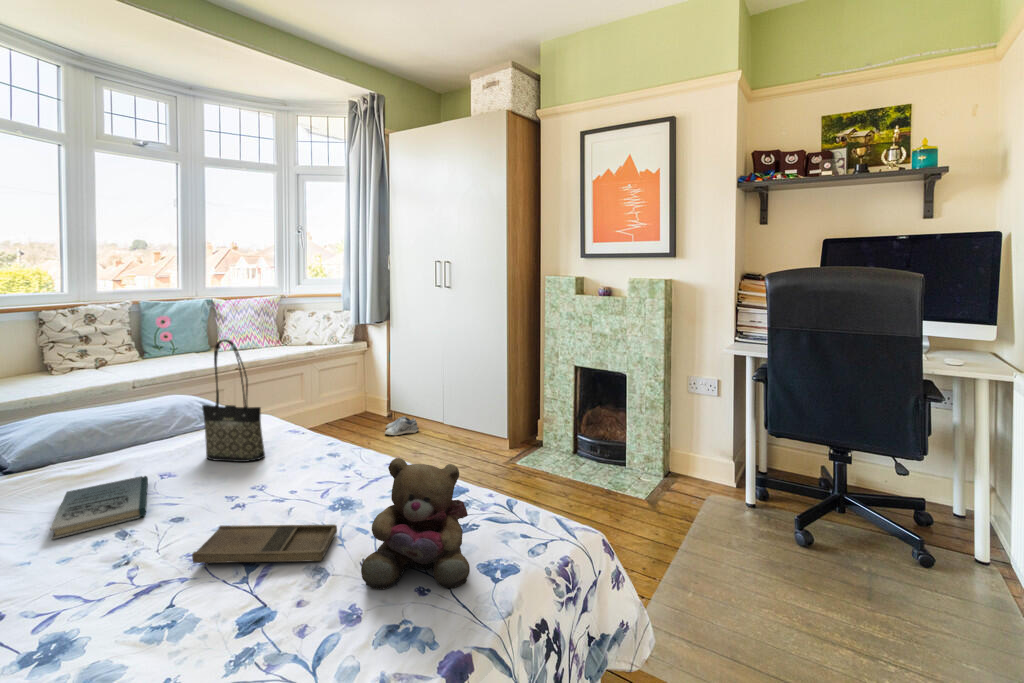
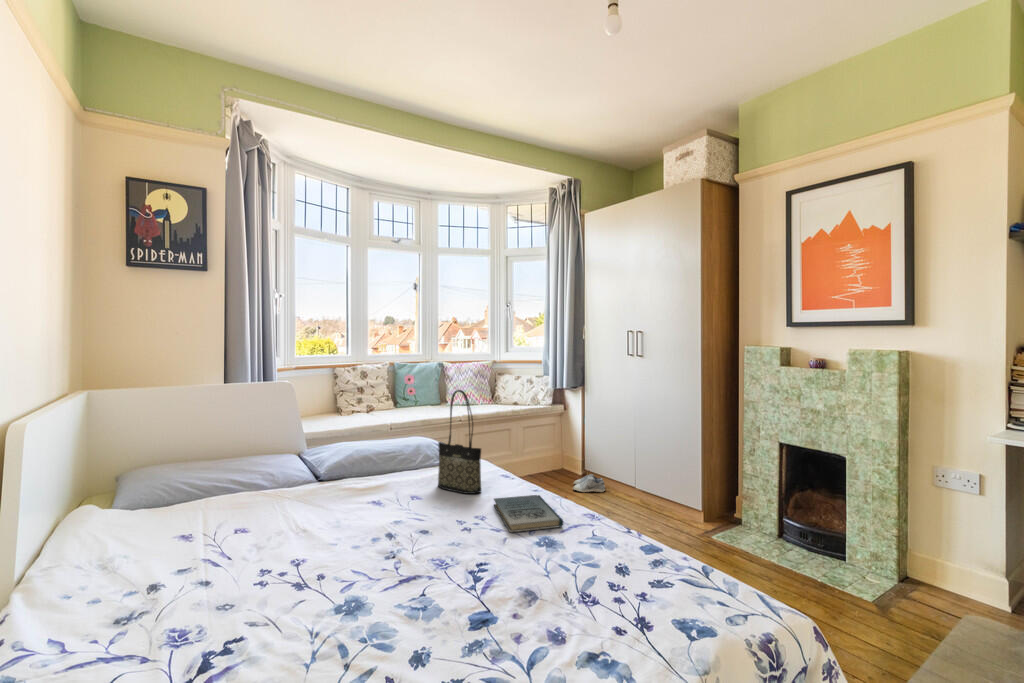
teddy bear: present [361,458,470,589] -> none [566,503,665,635]
book: present [50,476,148,539] -> present [494,495,563,532]
tray: present [192,524,337,565] -> none [437,541,543,586]

